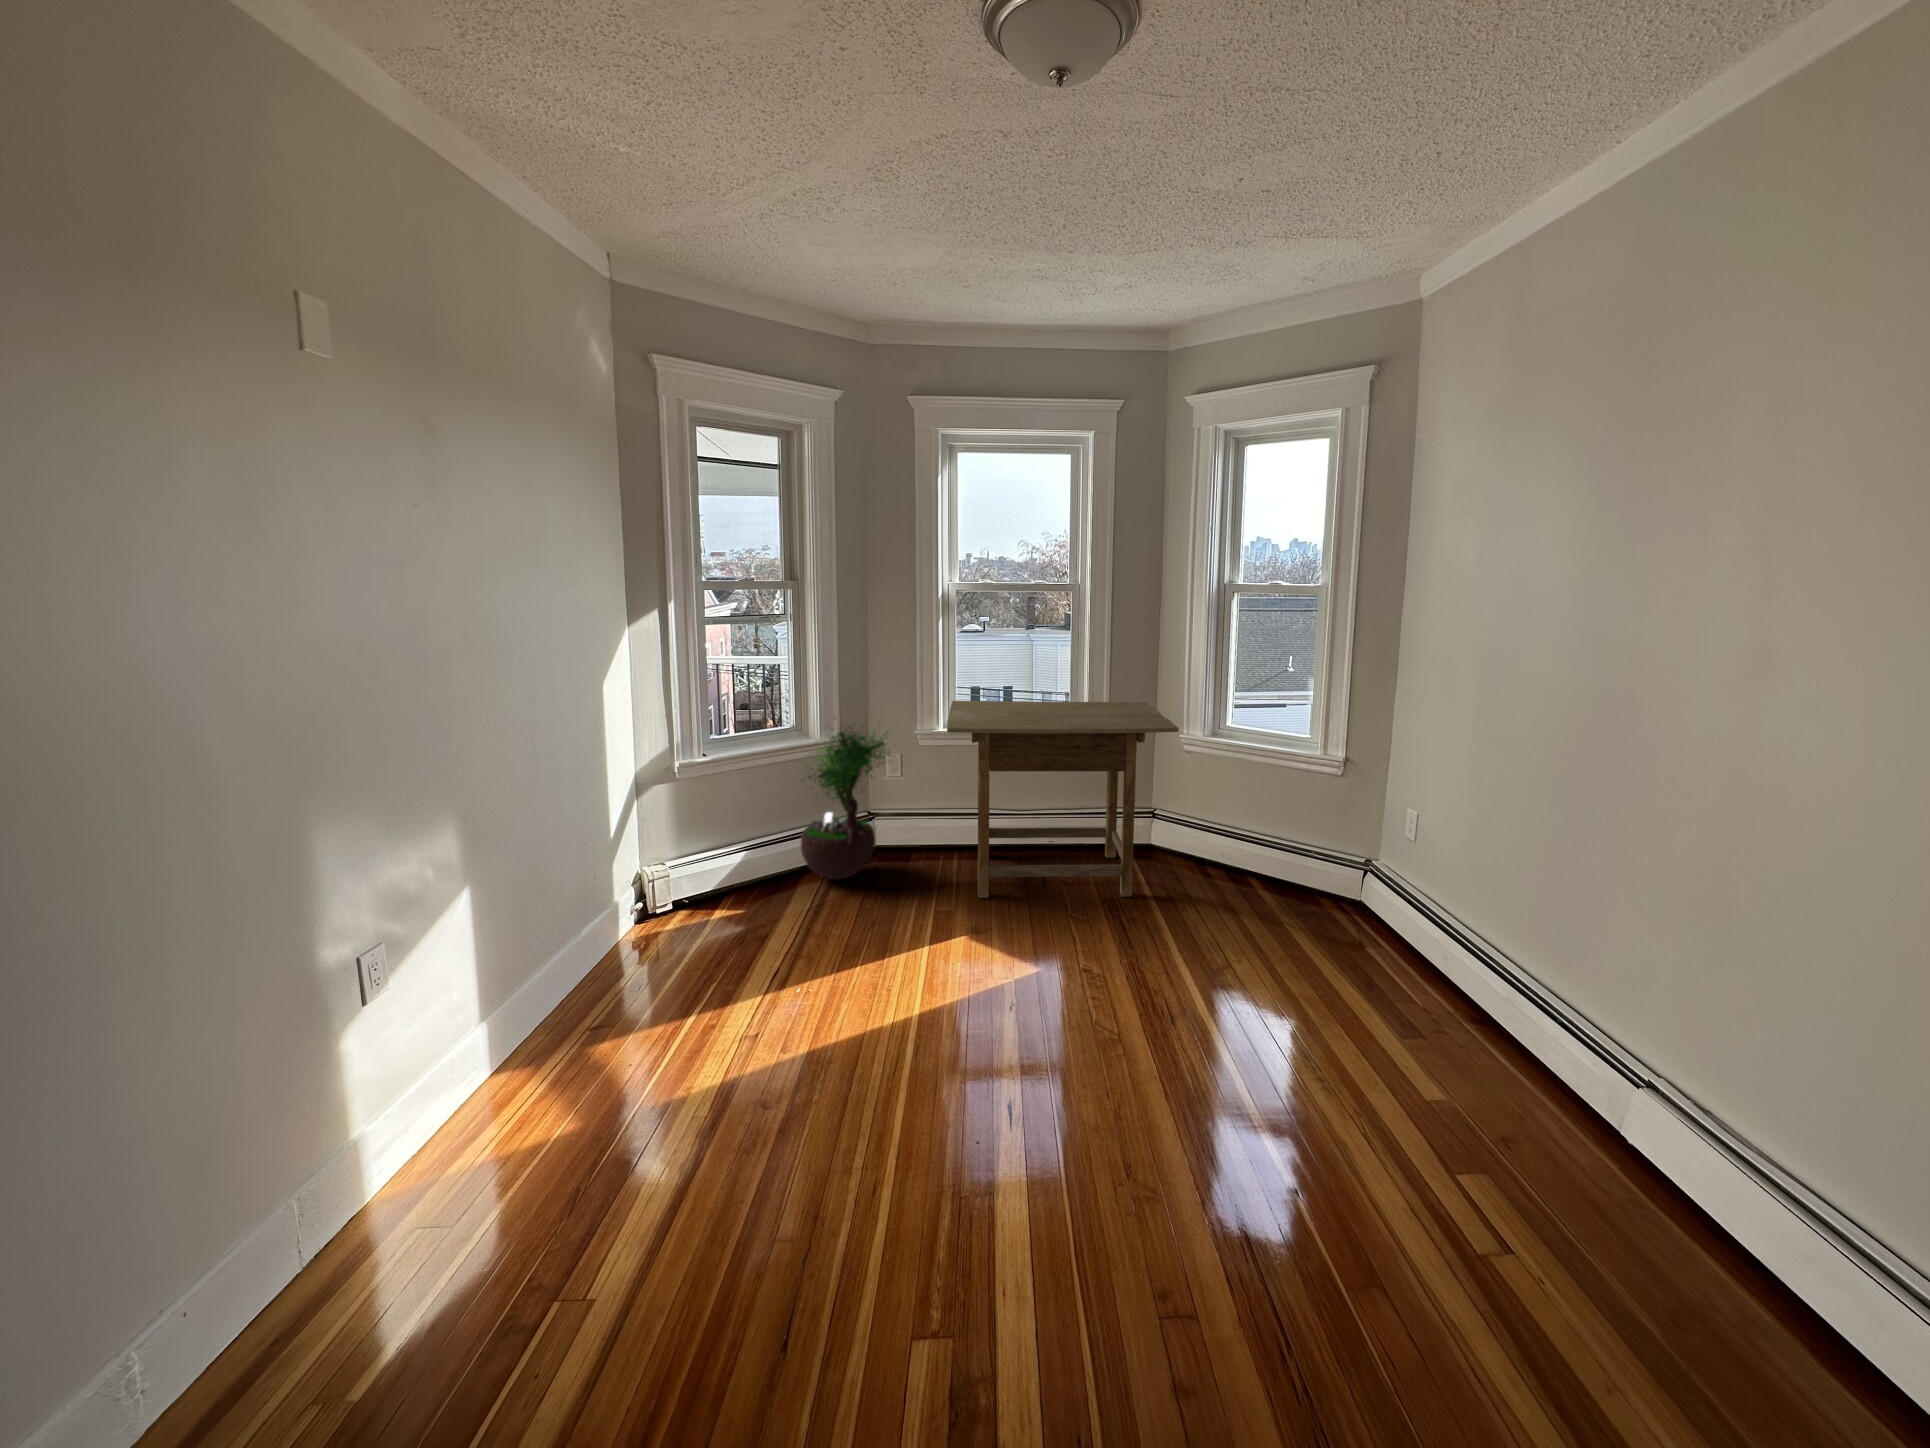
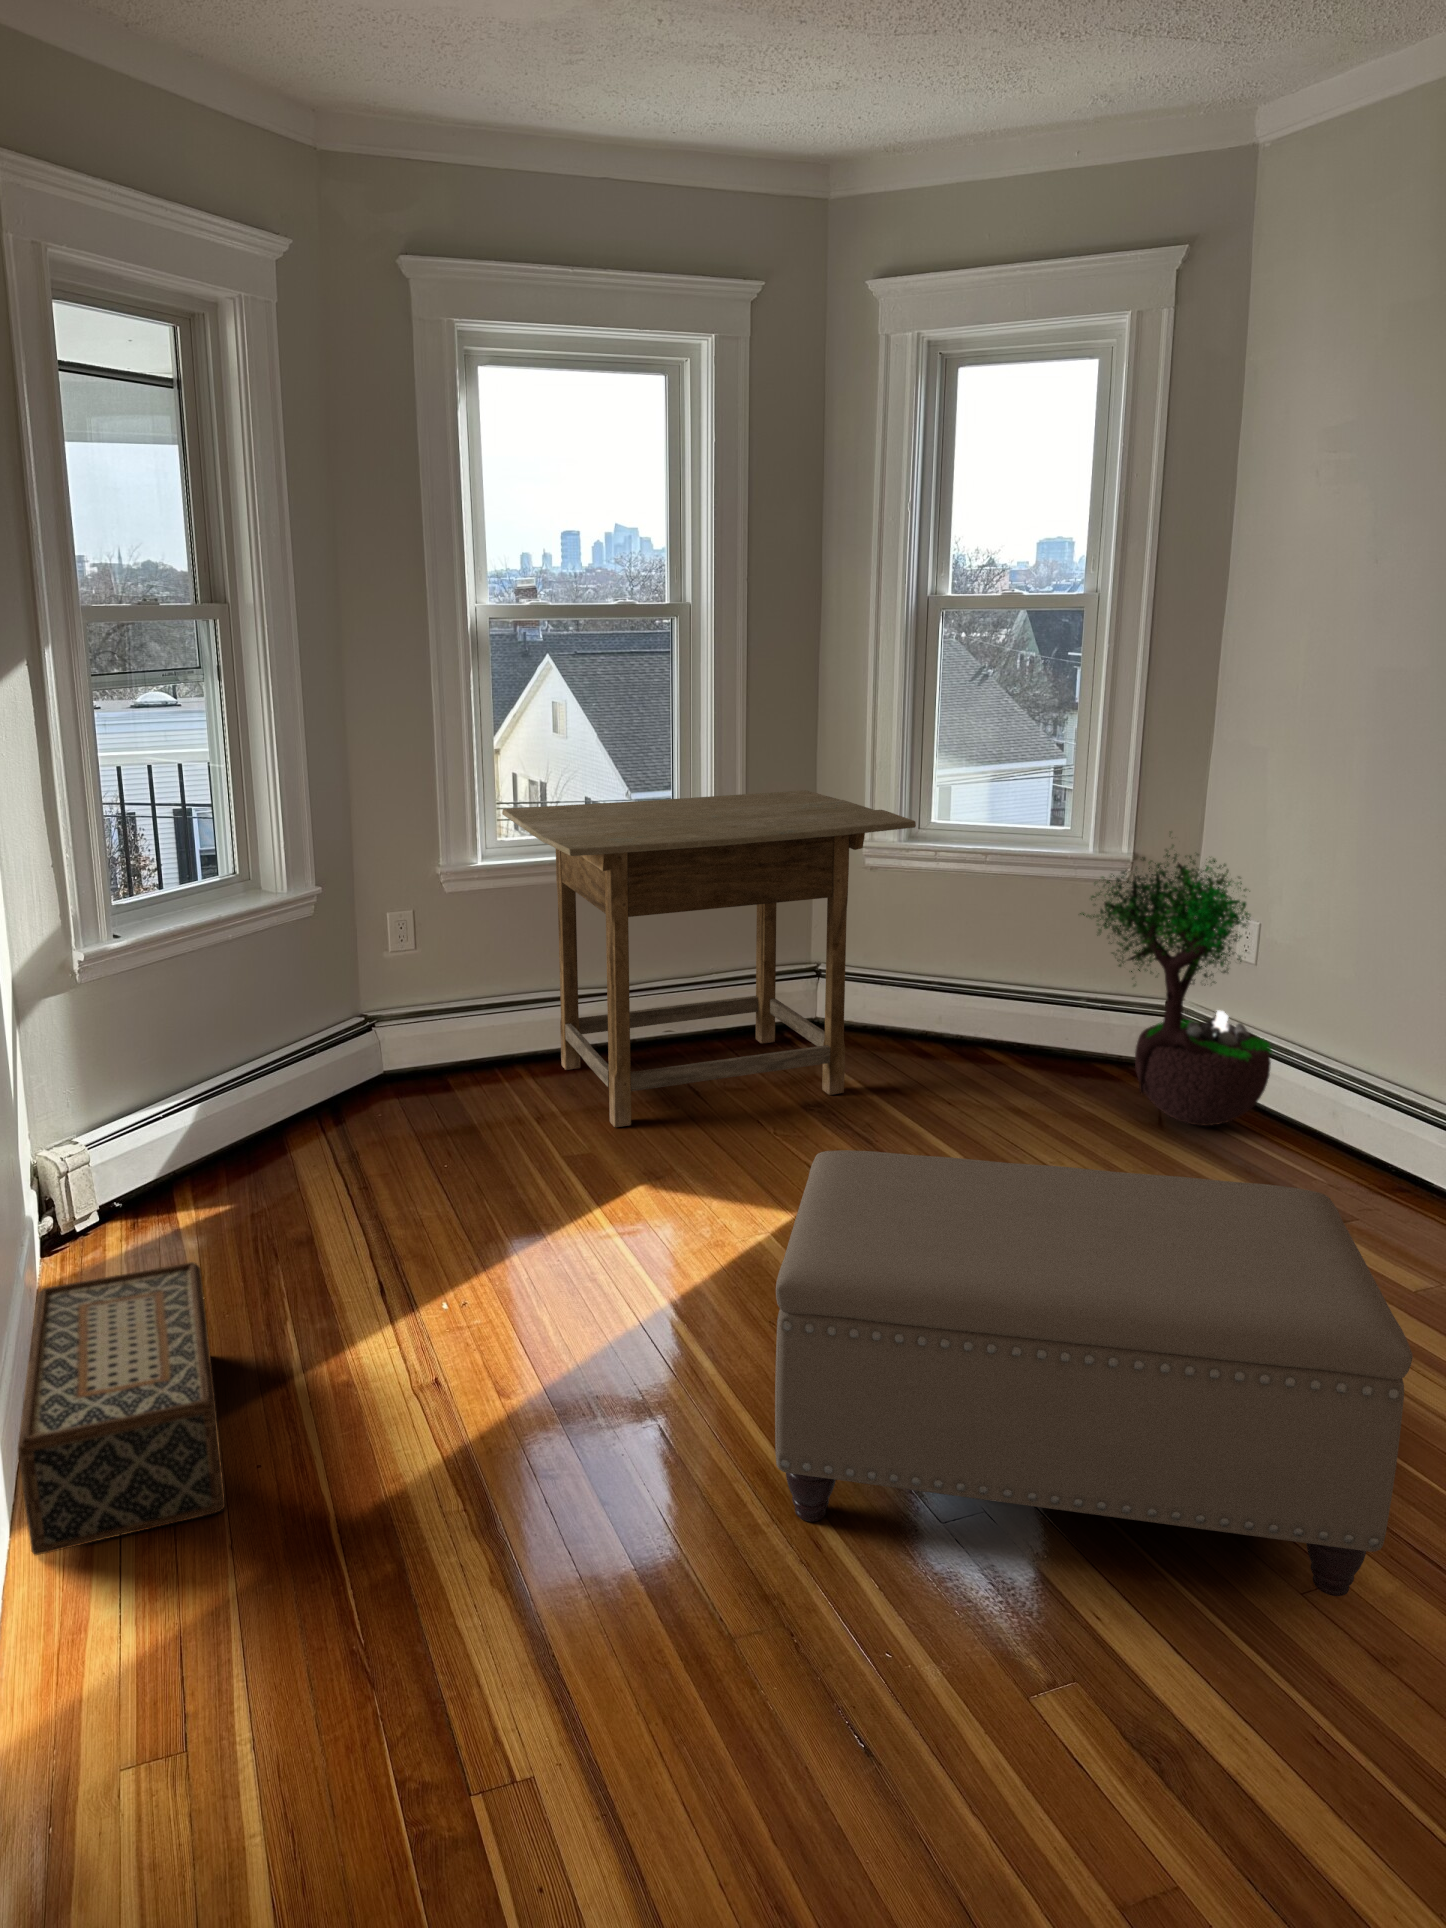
potted tree: present [801,717,896,880] -> present [1080,845,1272,1126]
ottoman: none [861,934,1280,1323] -> present [775,1150,1413,1596]
woven basket: none [495,940,666,1086] -> present [18,1262,225,1555]

